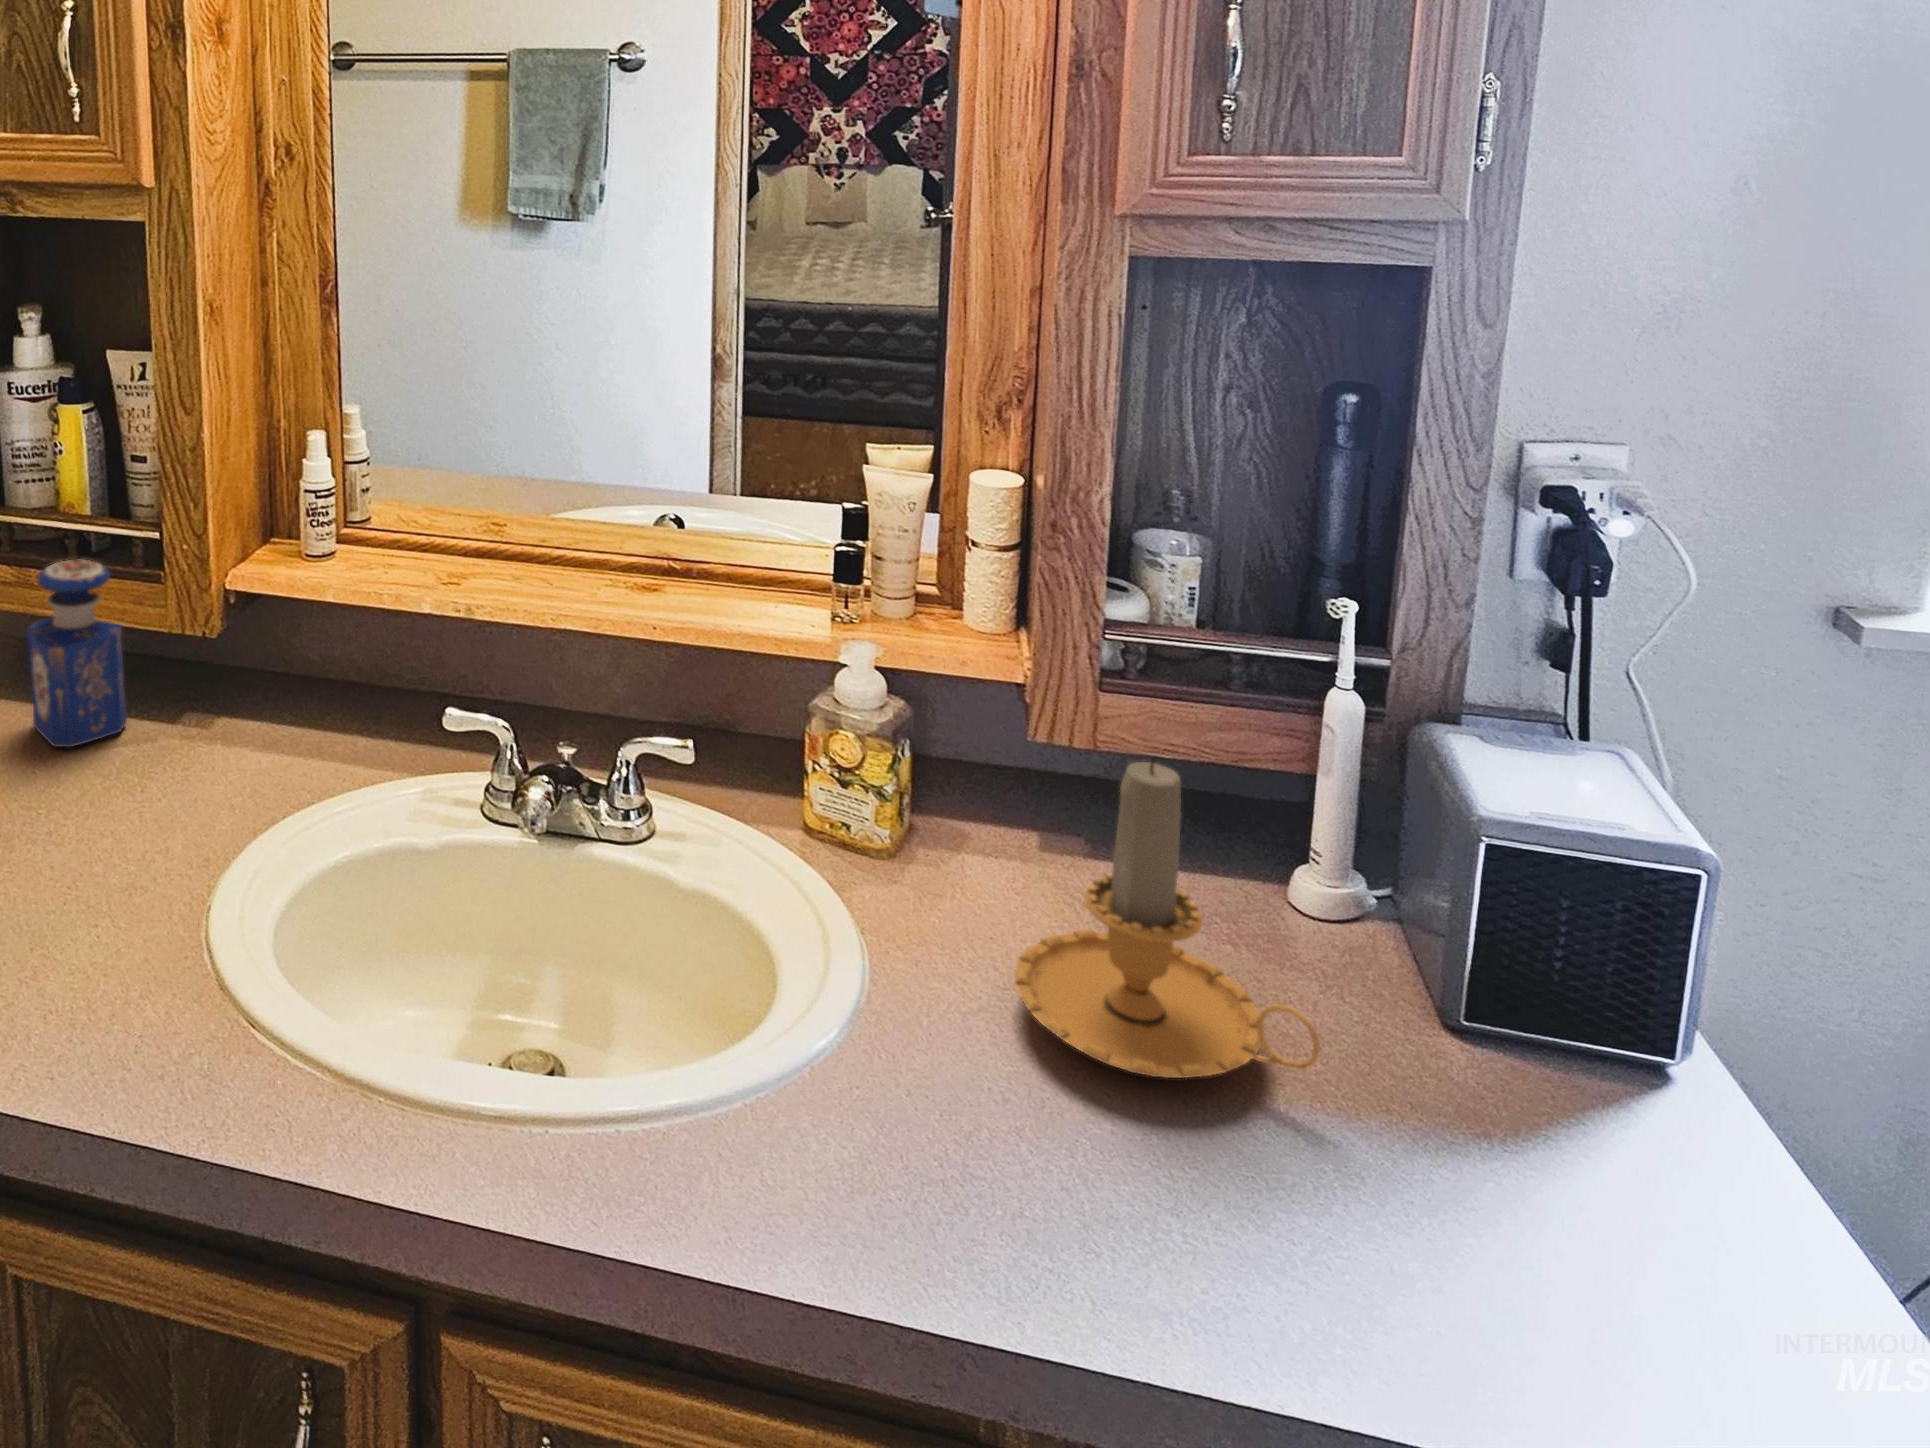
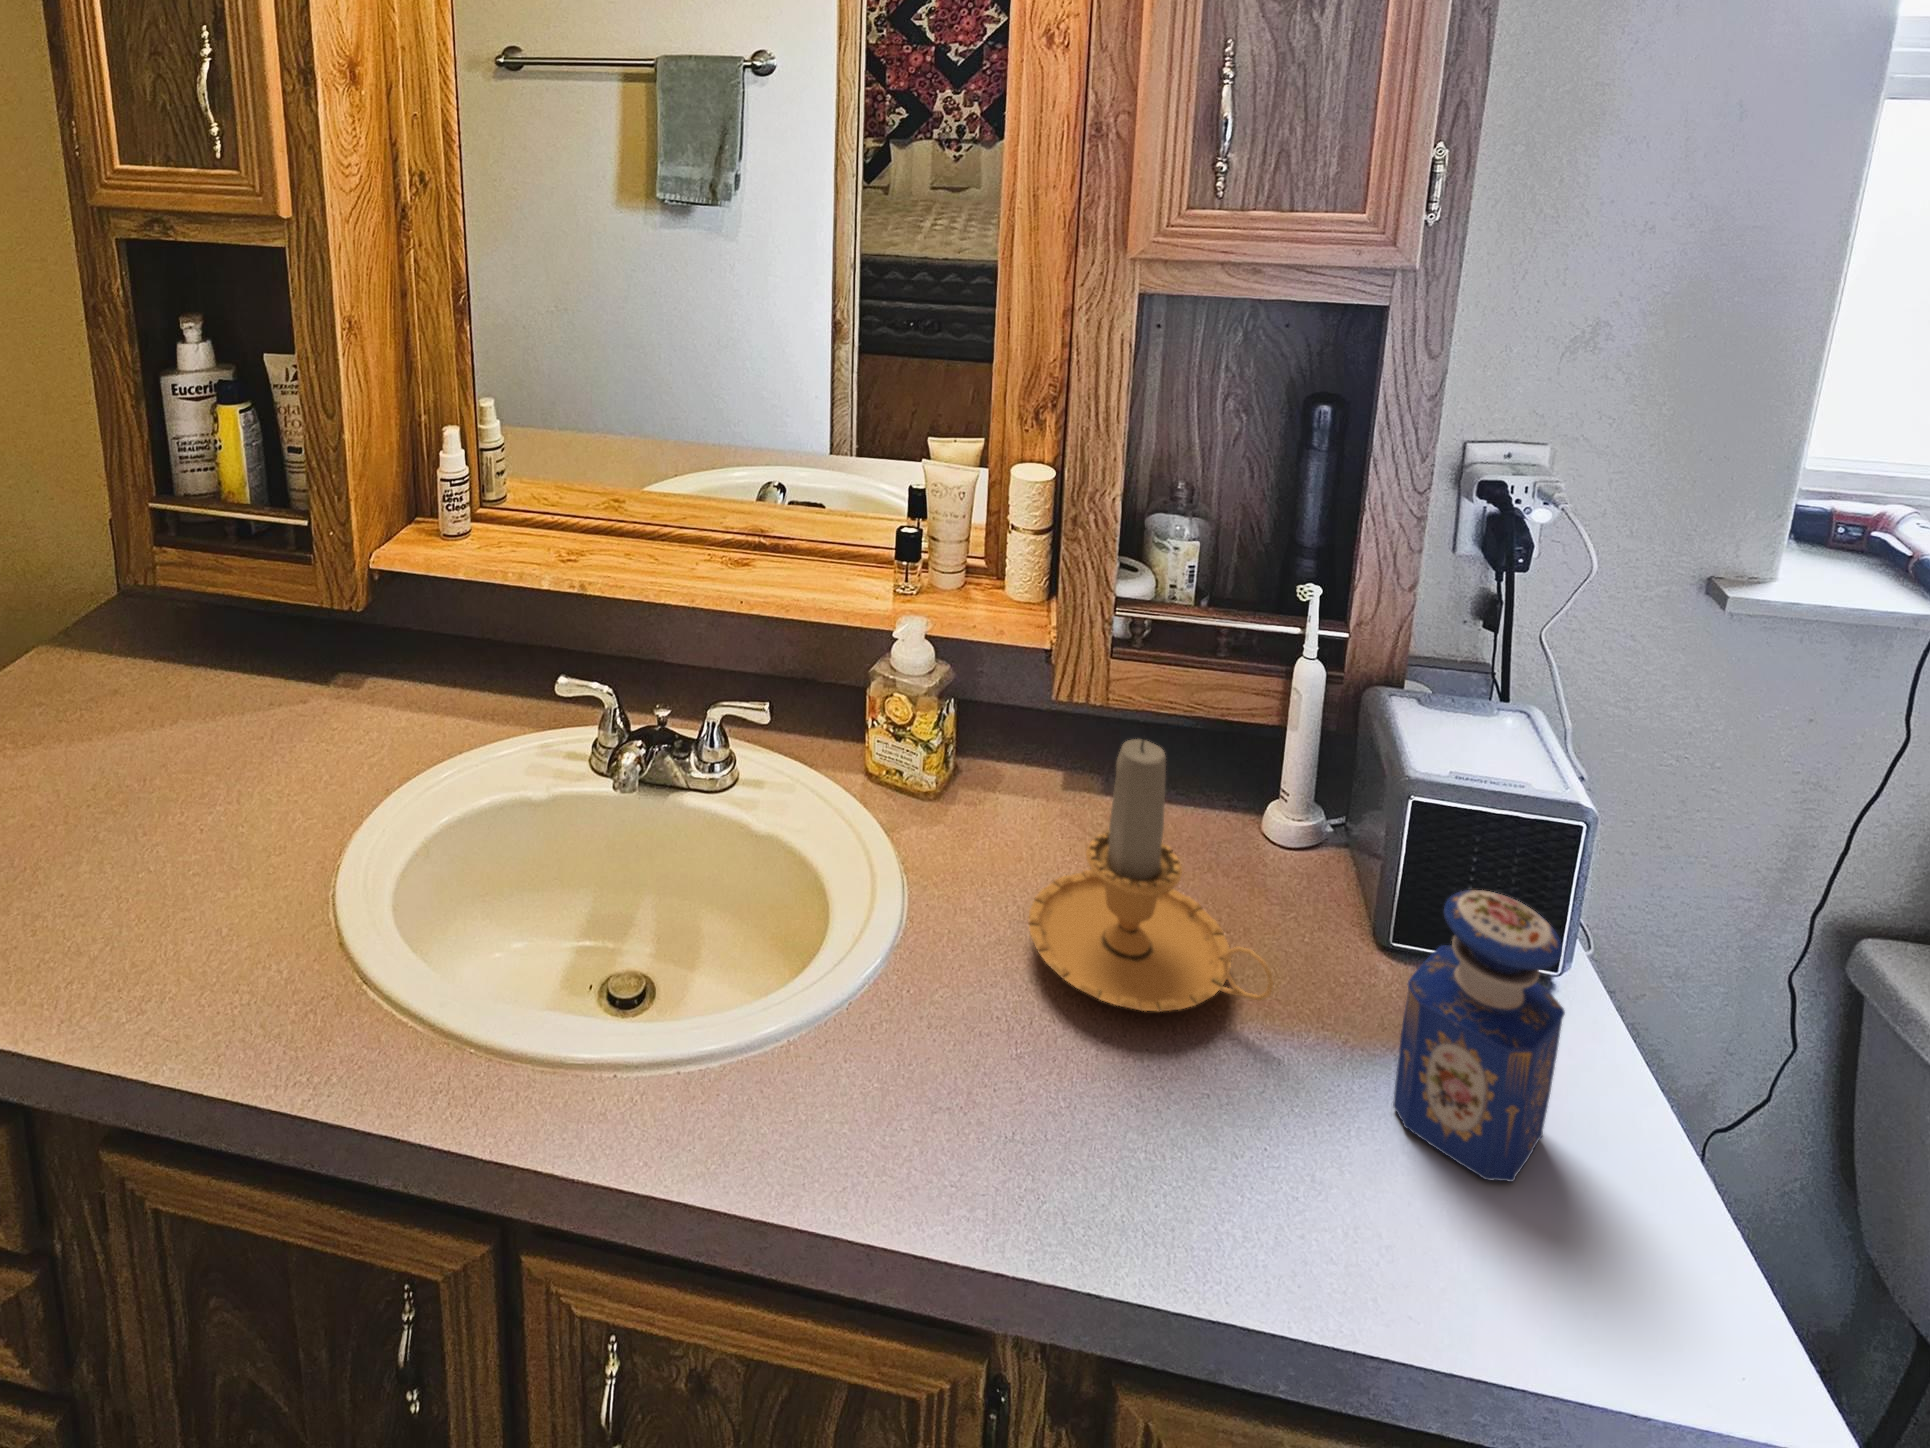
perfume bottle: present [27,560,127,747] -> present [1393,890,1565,1182]

